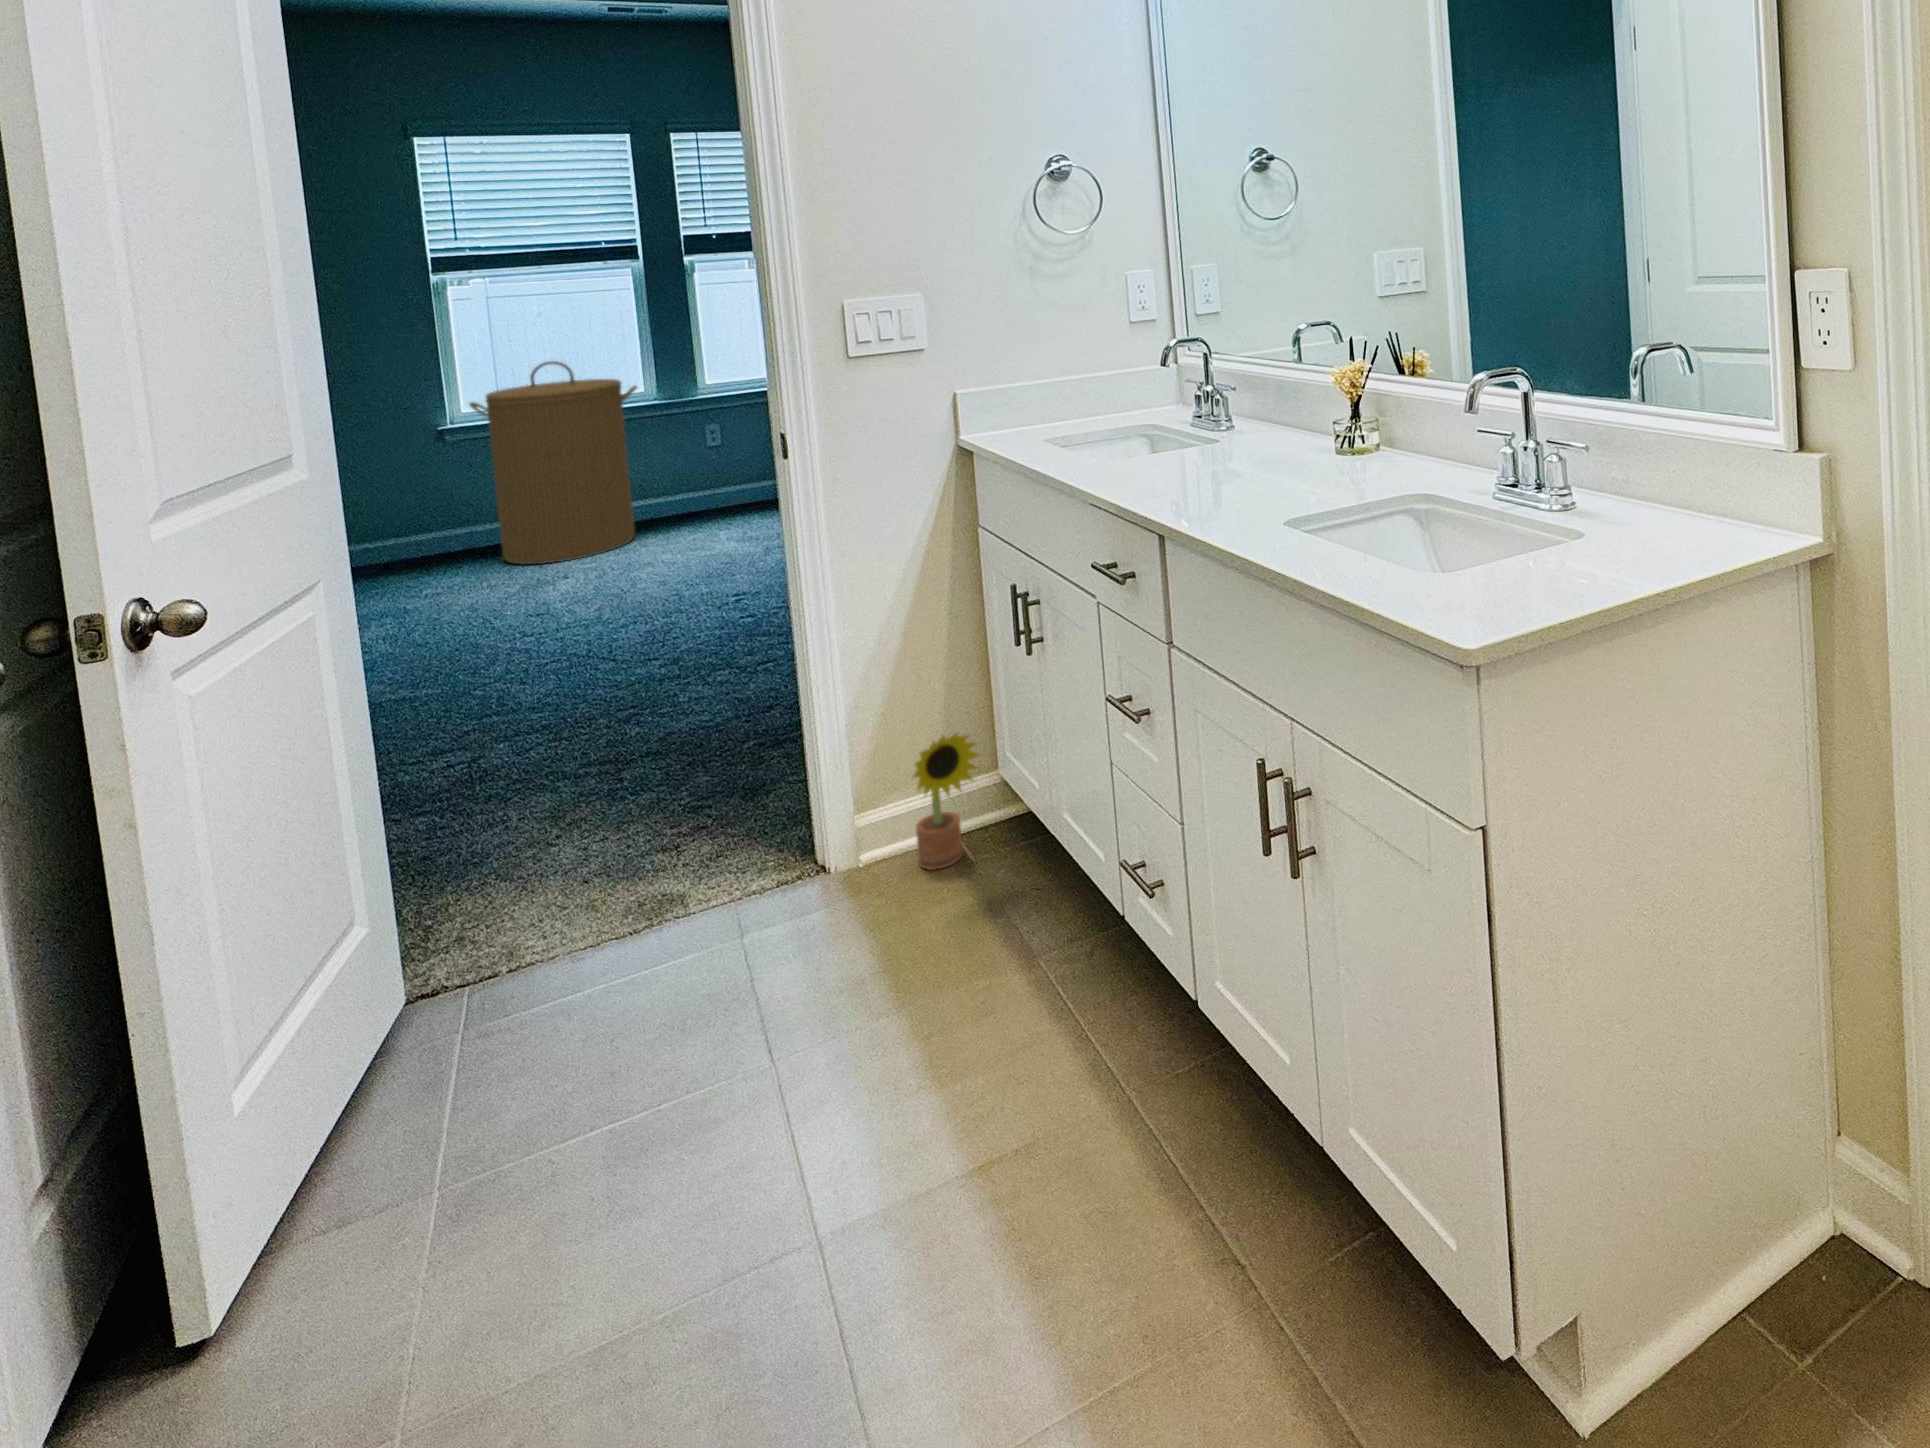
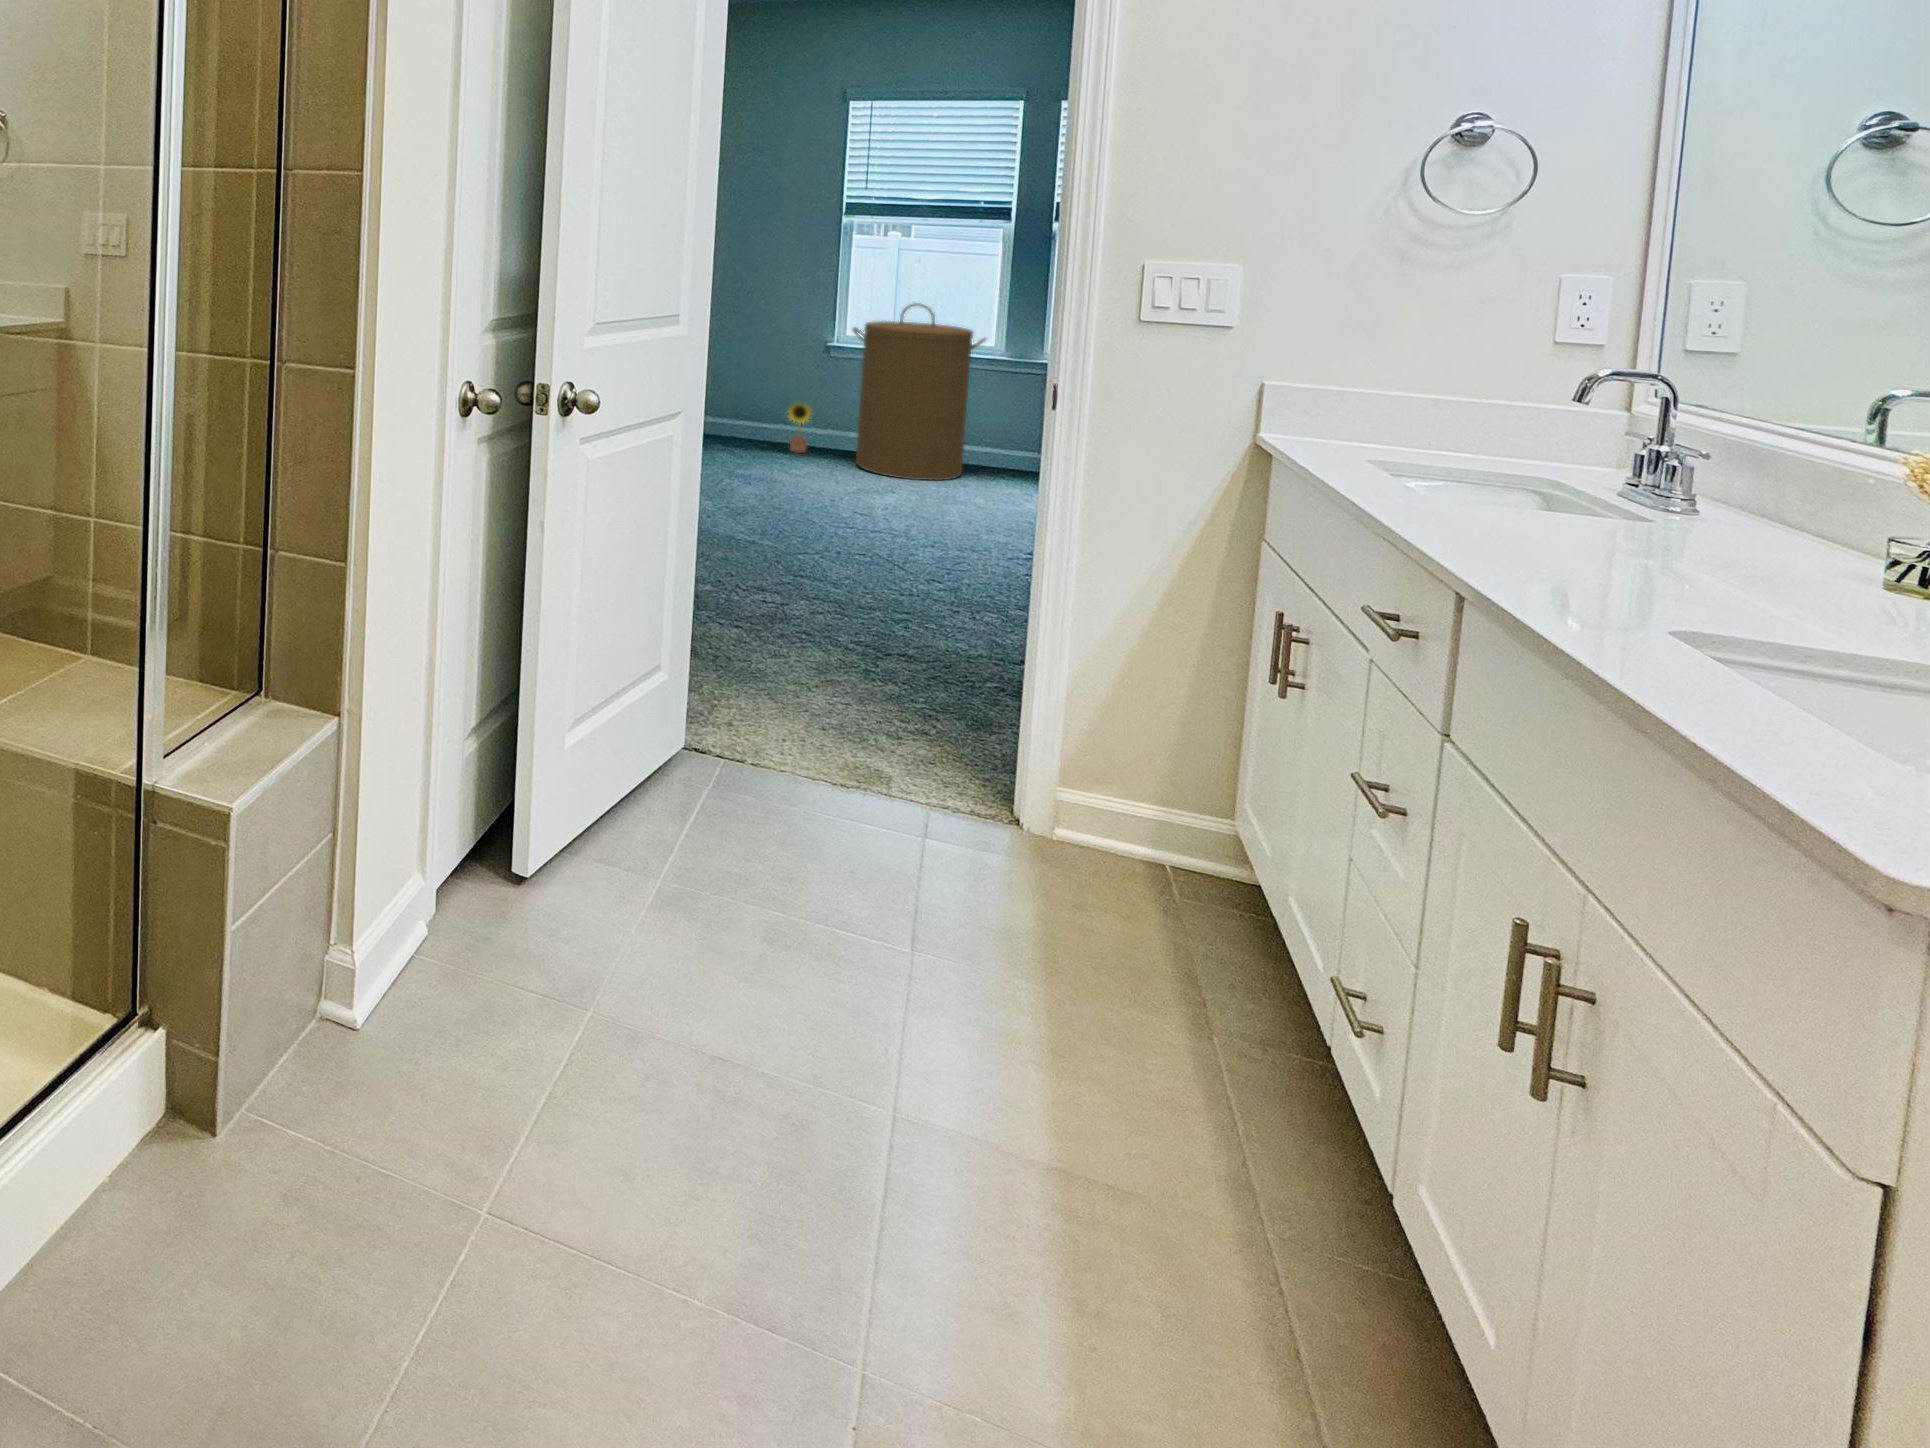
decorative plant: present [913,734,980,870] -> present [787,403,812,453]

